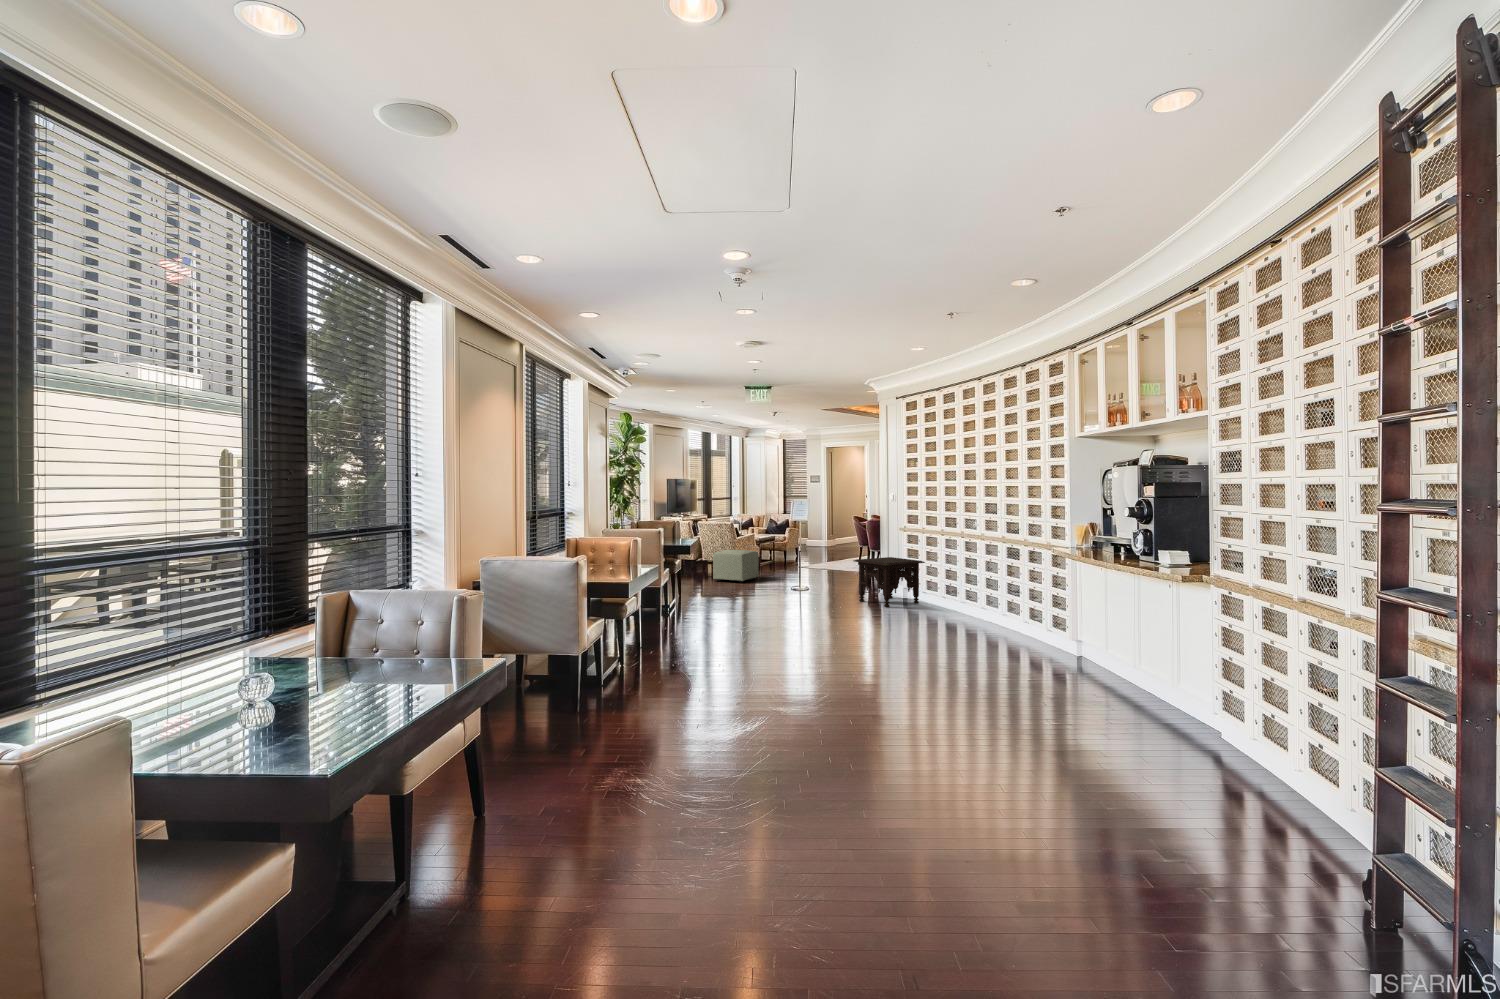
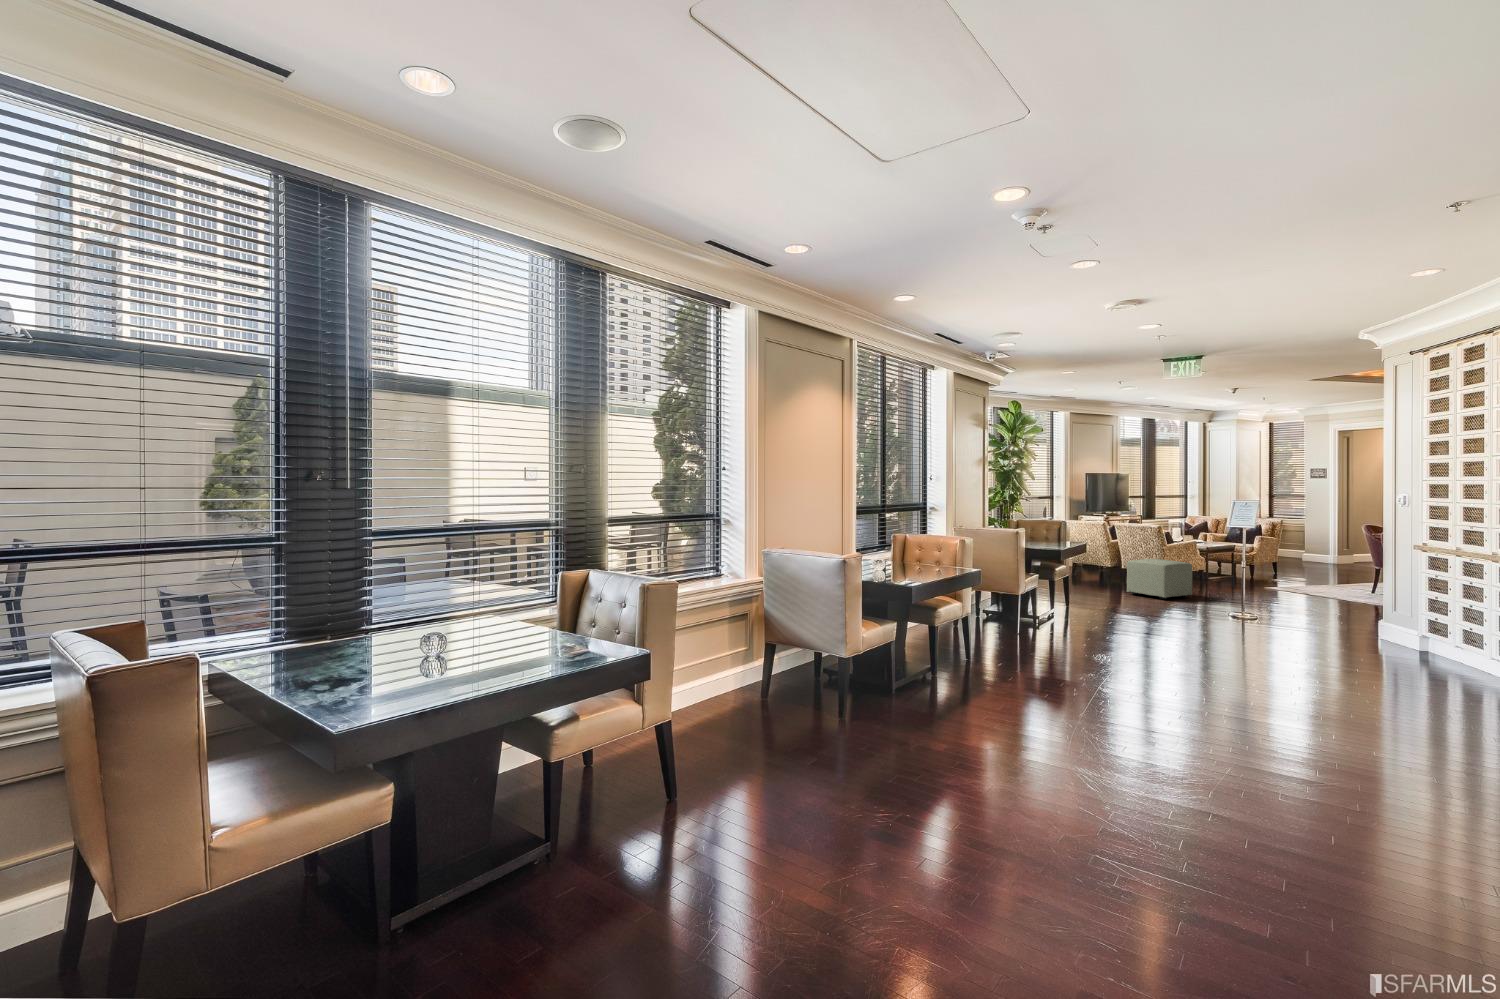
side table: present [853,557,925,607] -> none [1321,585,1460,660]

